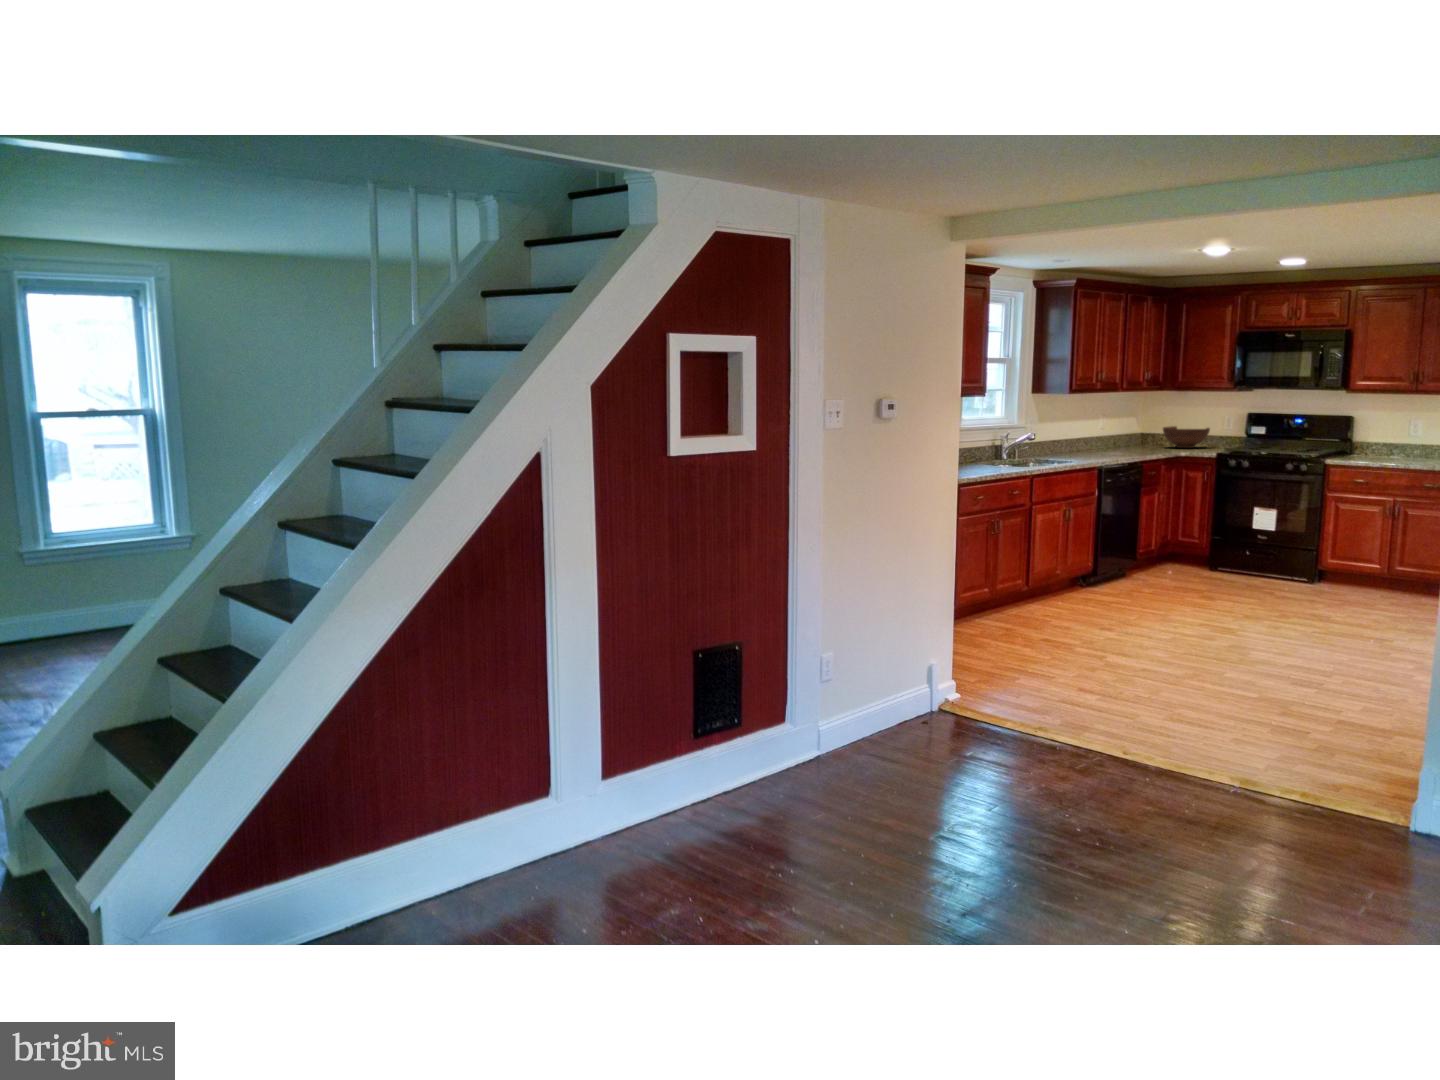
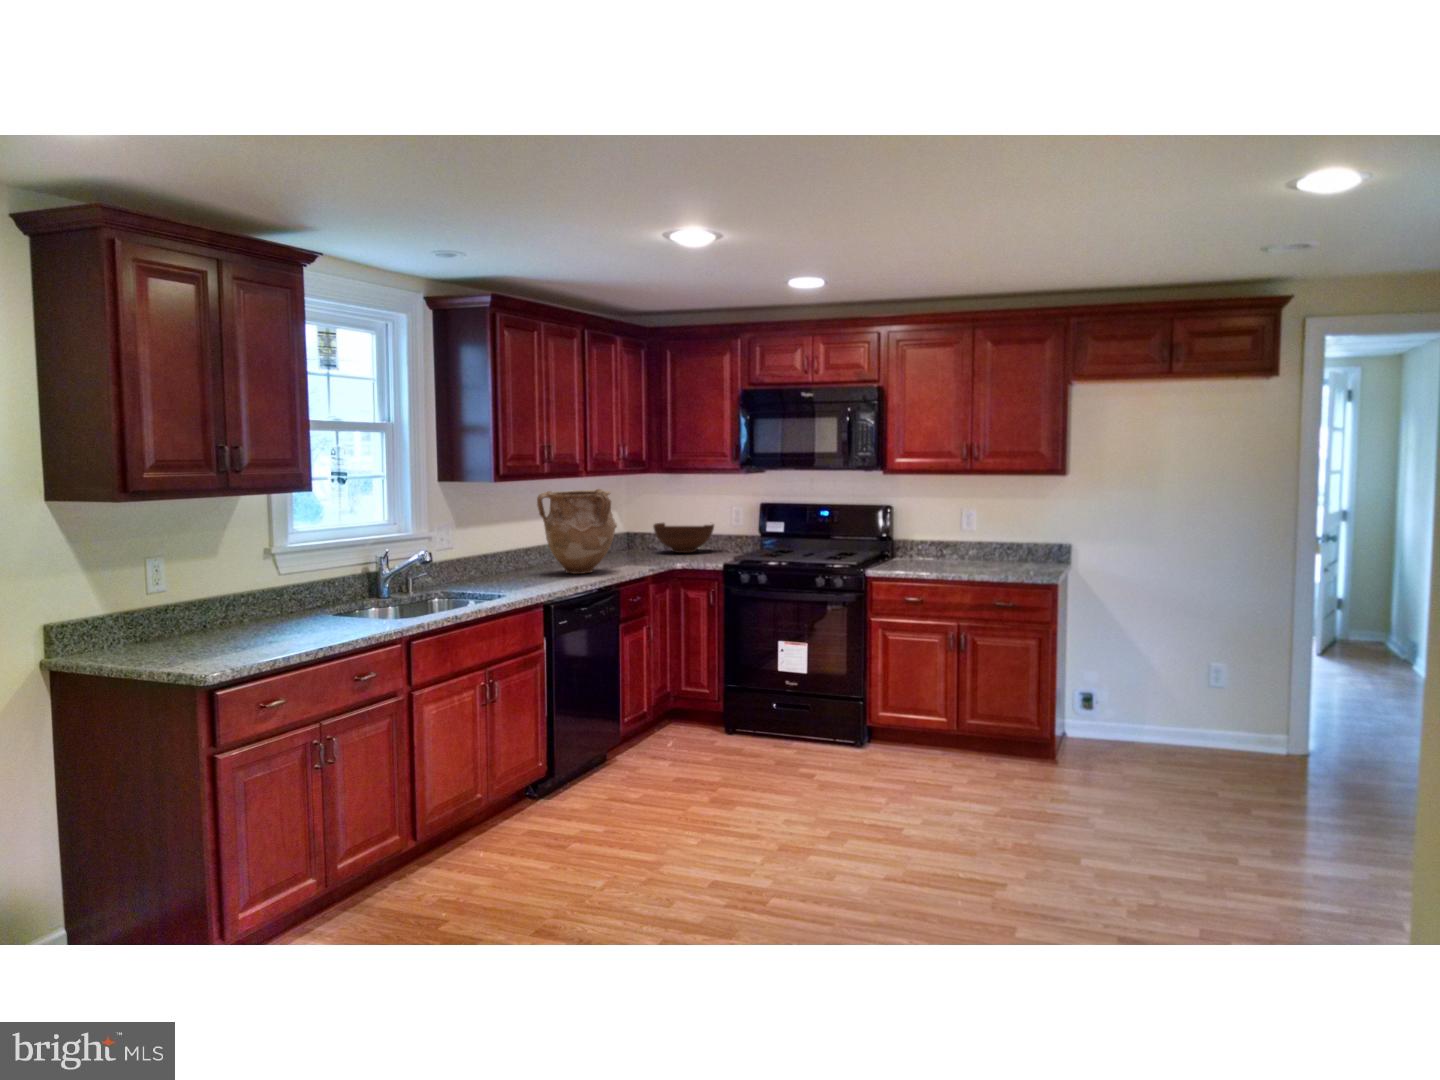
vase: none [1088,401,1142,456] -> present [537,489,617,574]

